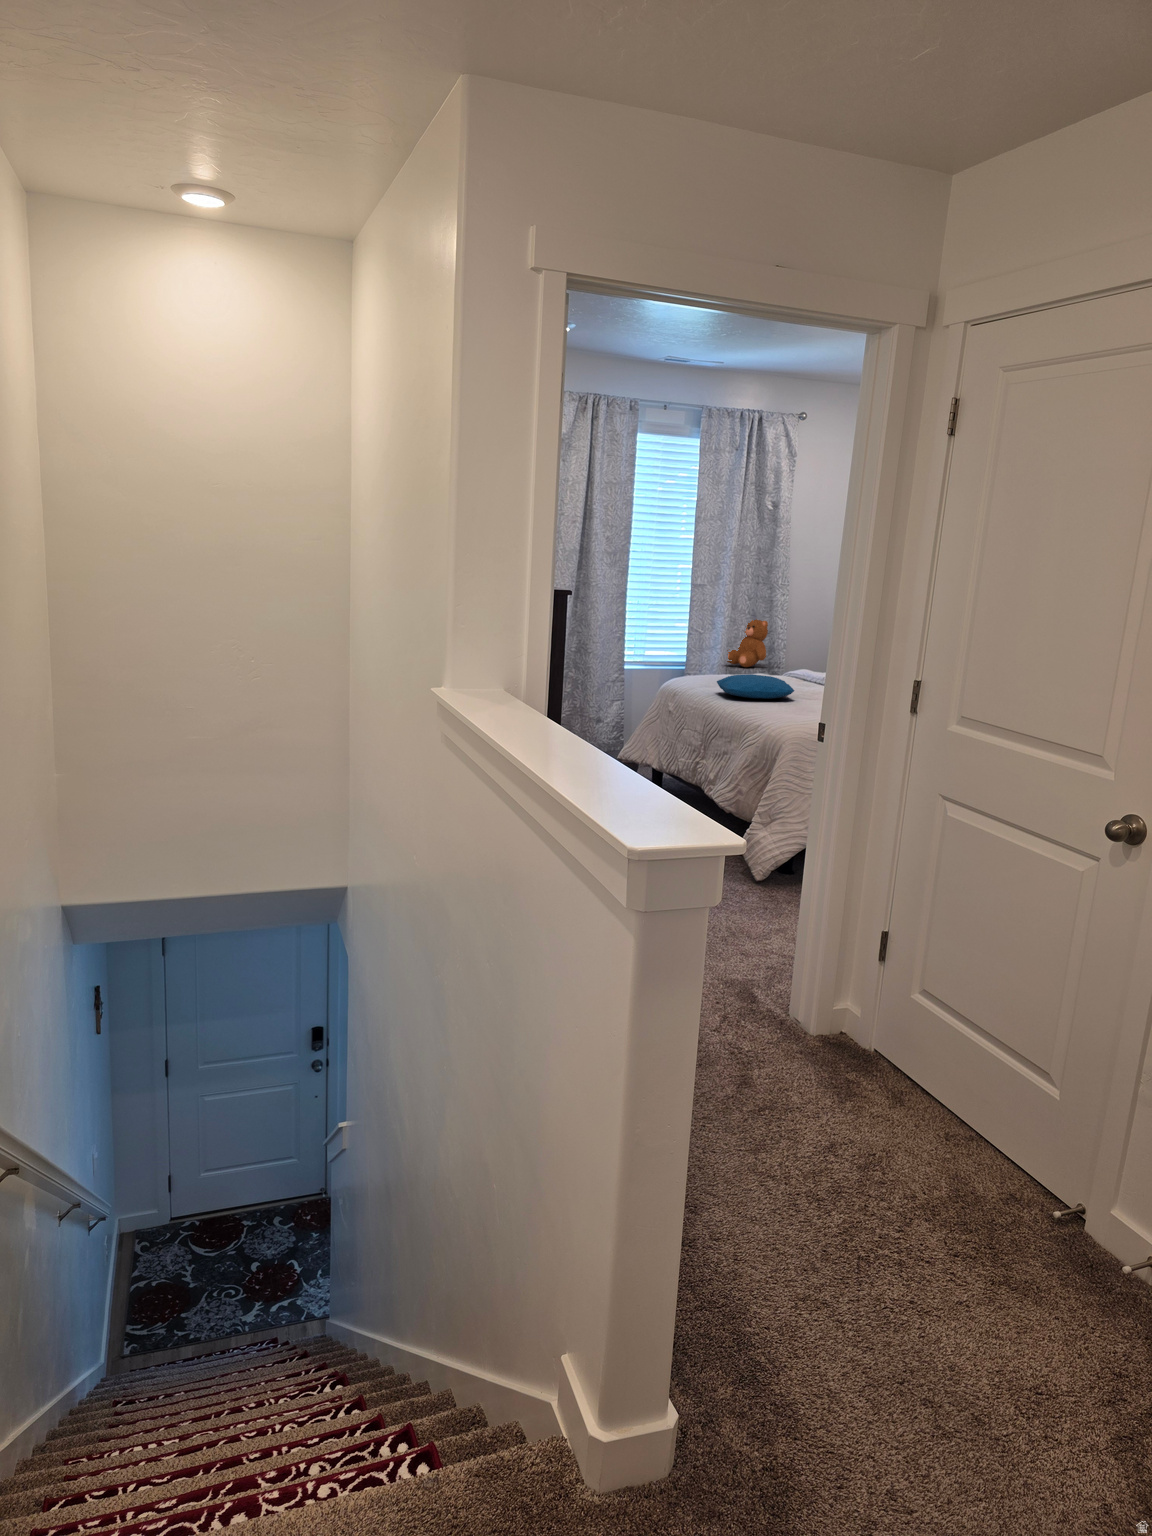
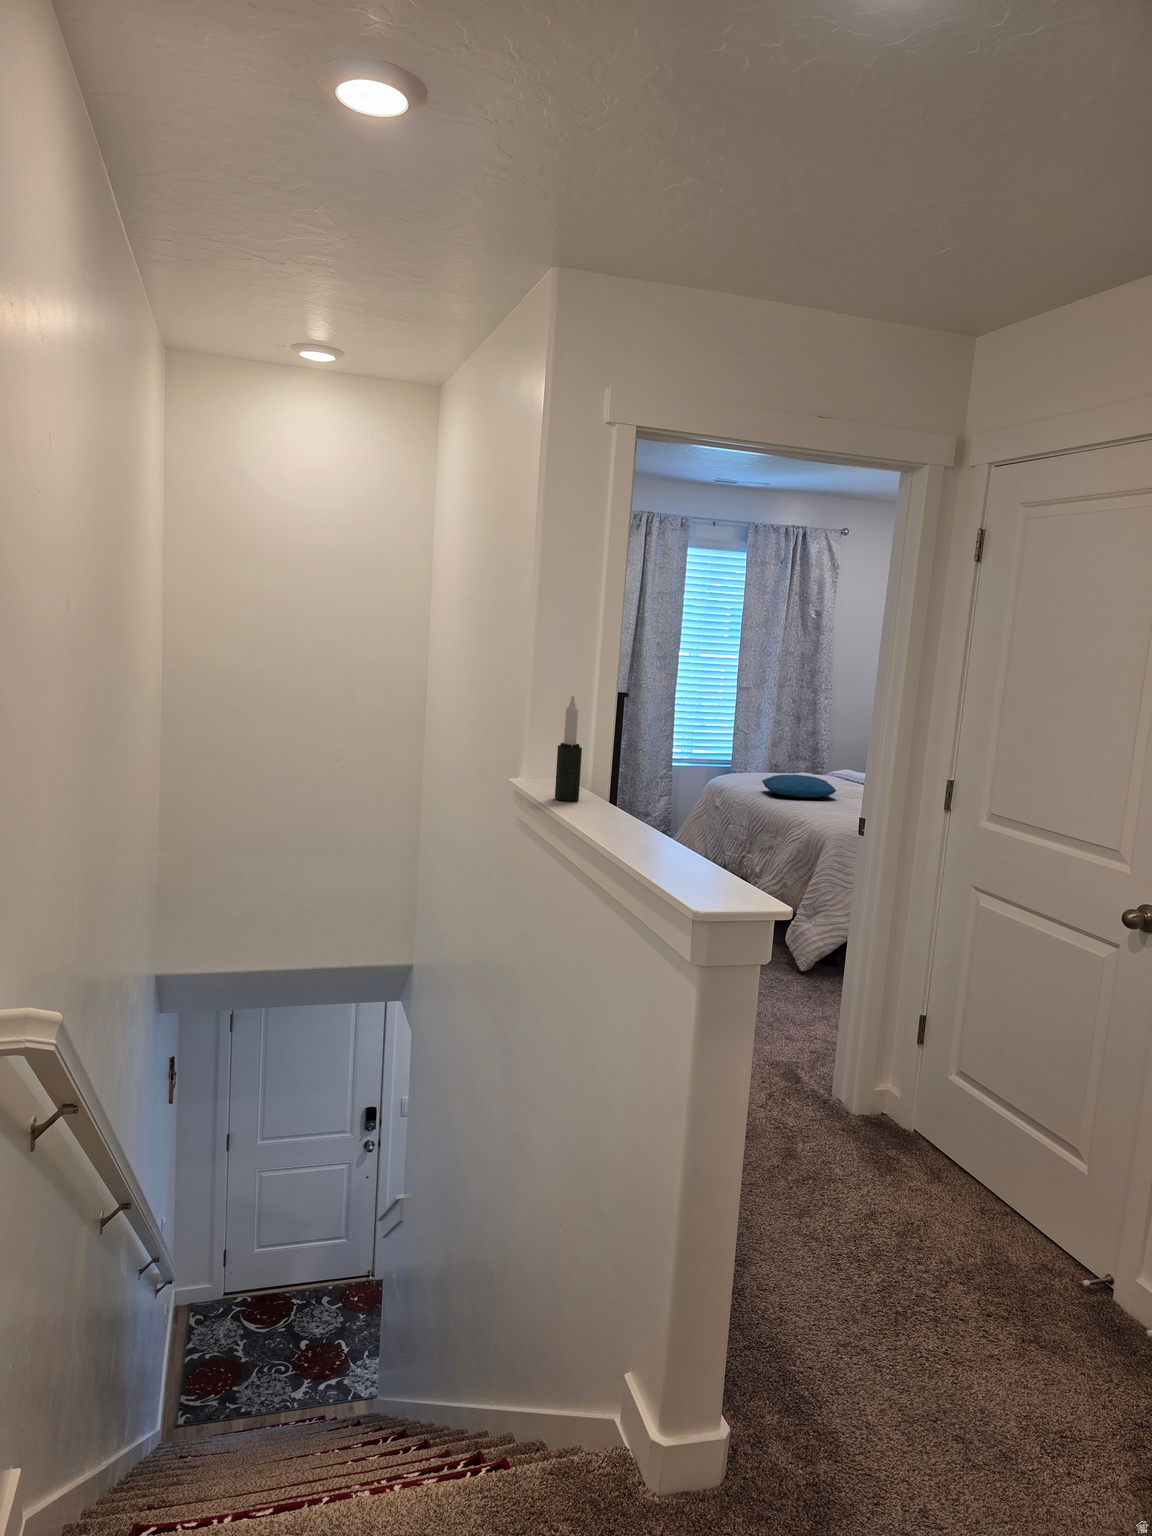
candle: none [479,592,508,713] -> present [555,696,582,801]
teddy bear: present [727,619,768,667] -> none [769,722,812,769]

